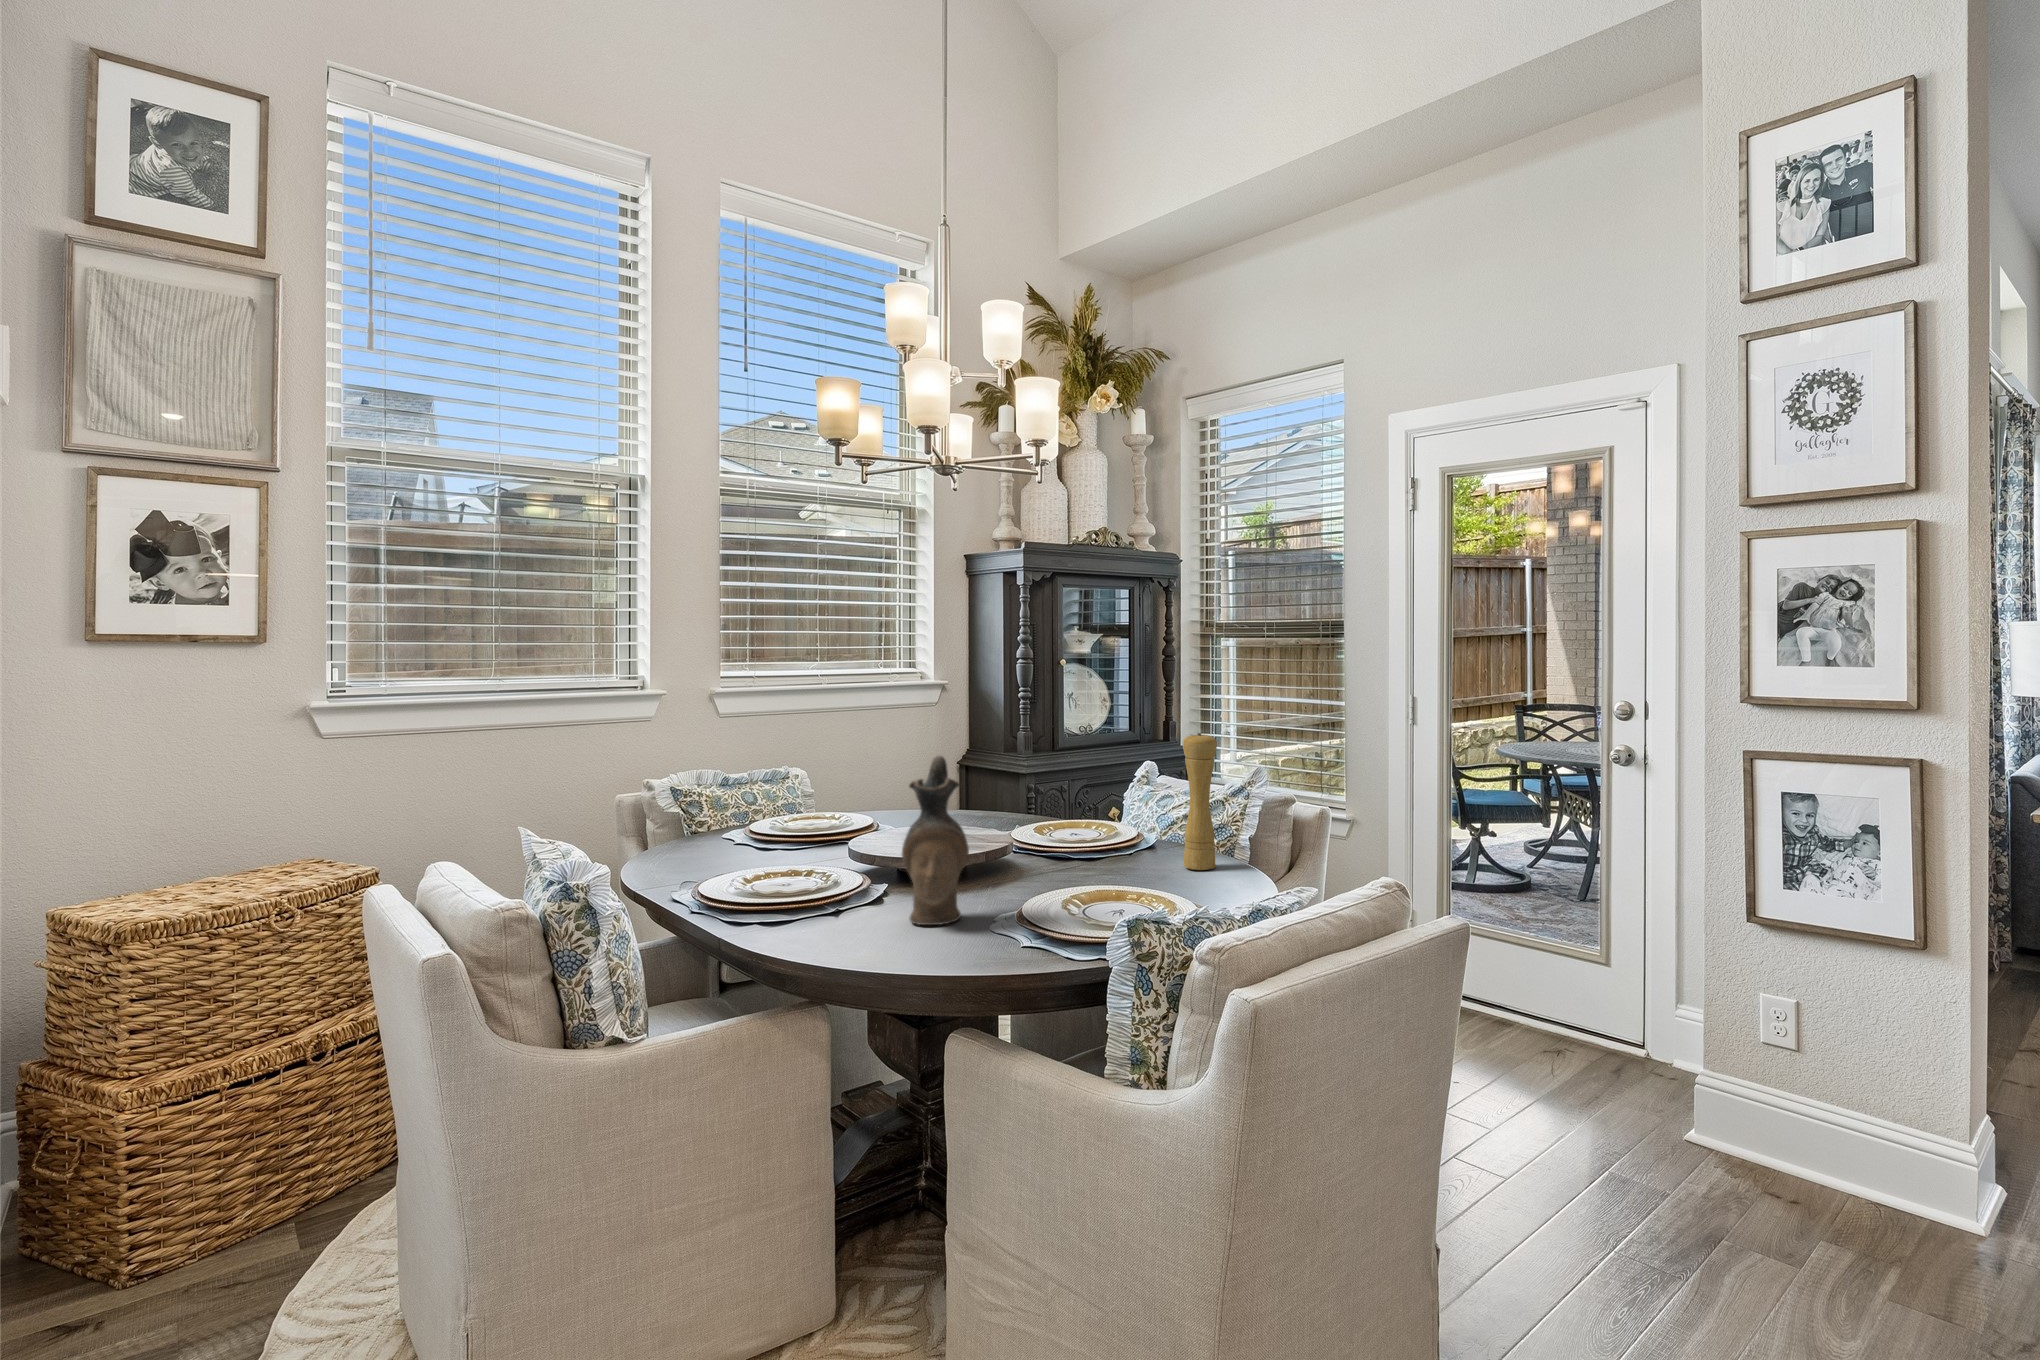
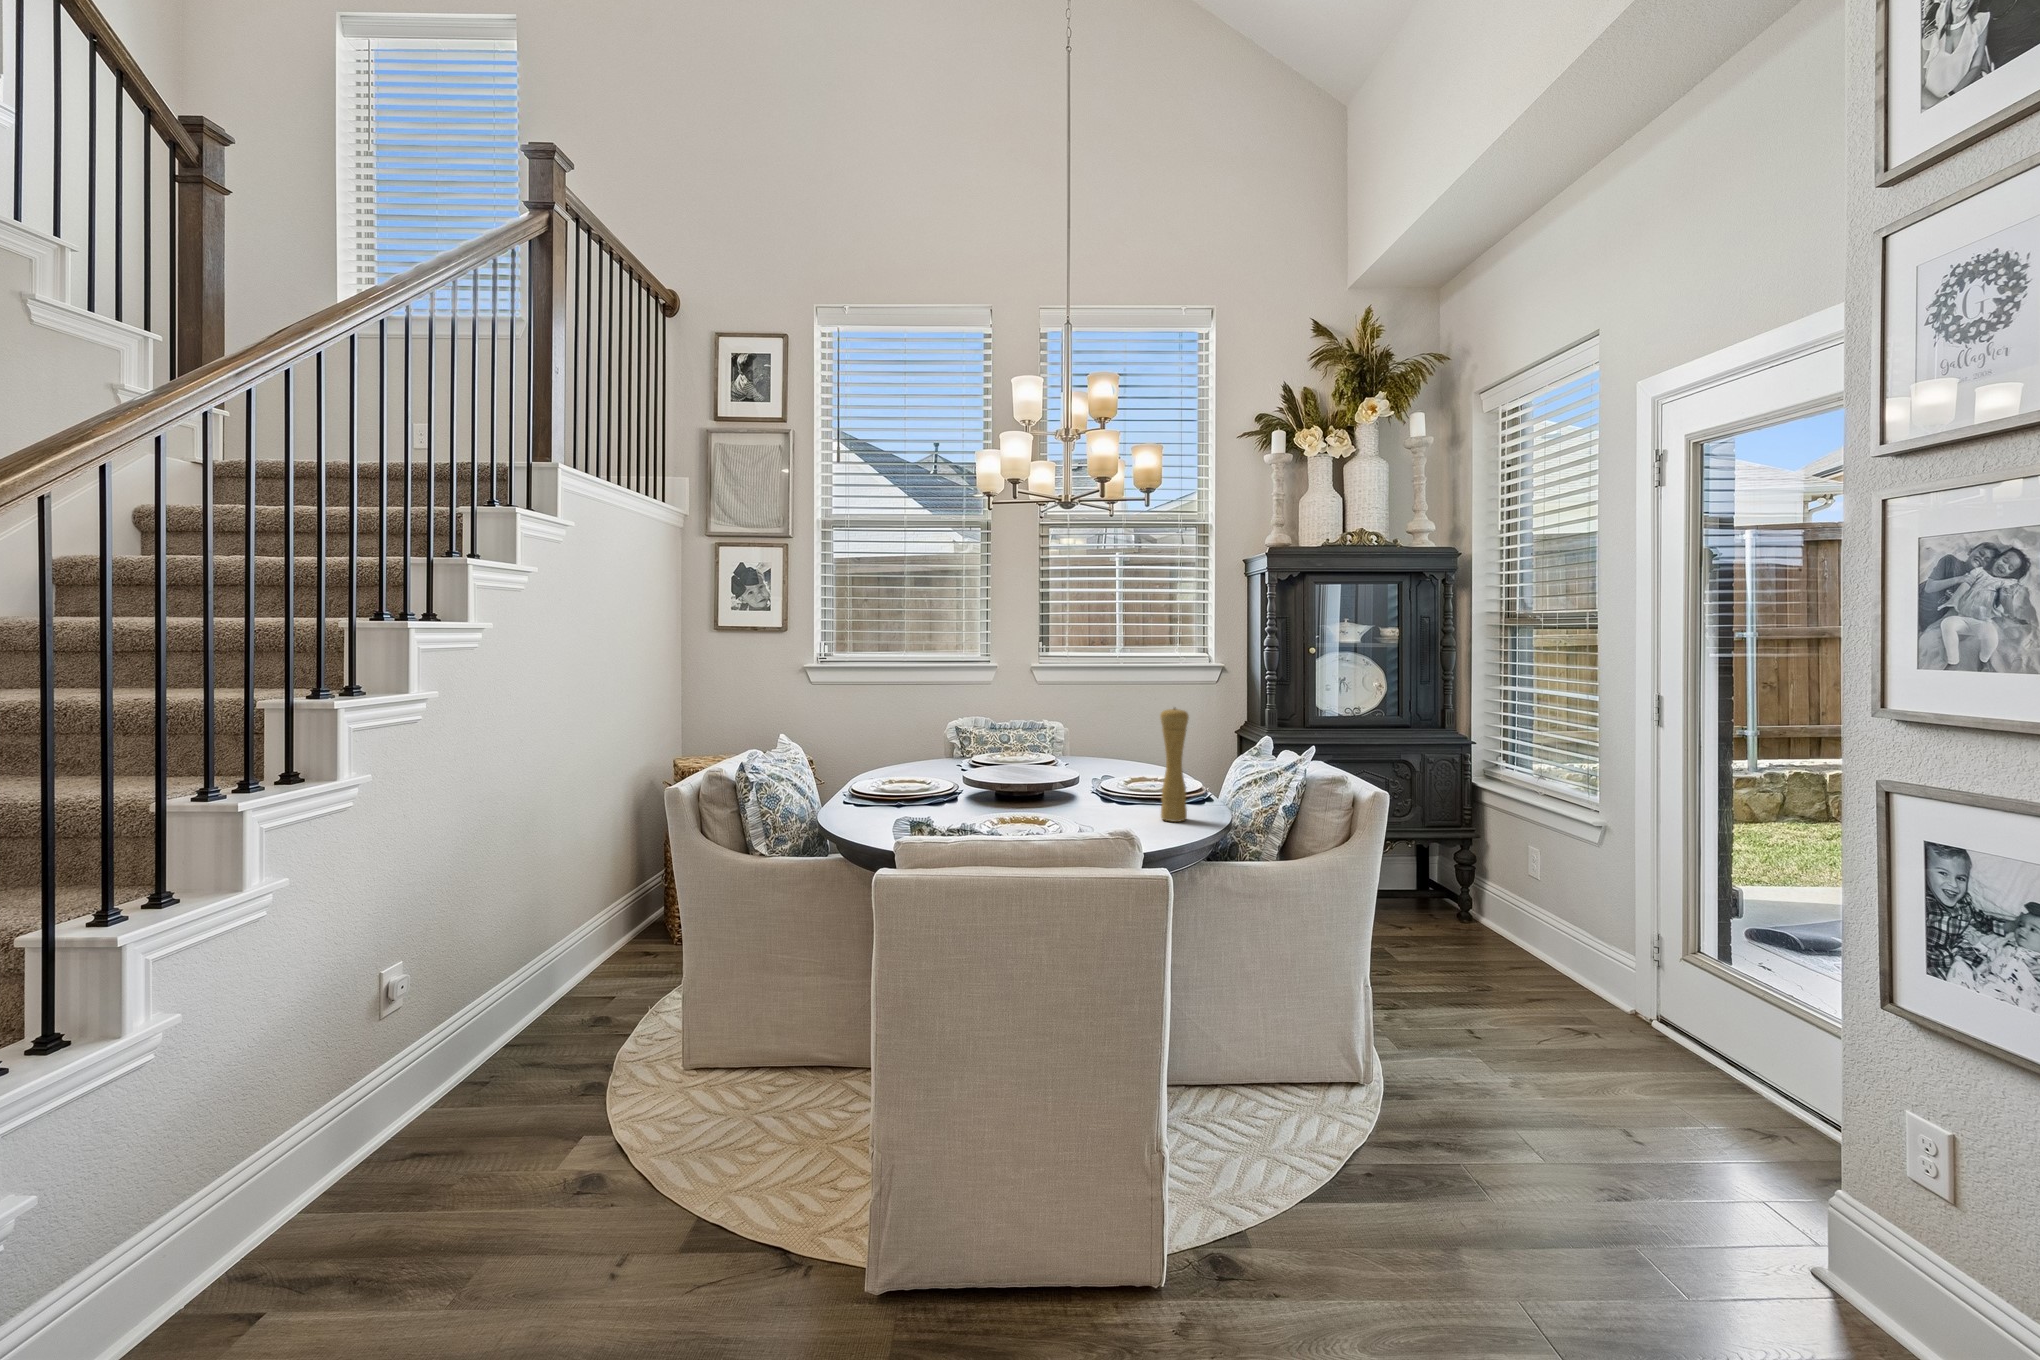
ceramic pitcher: present [902,756,969,925] -> none [899,708,952,822]

